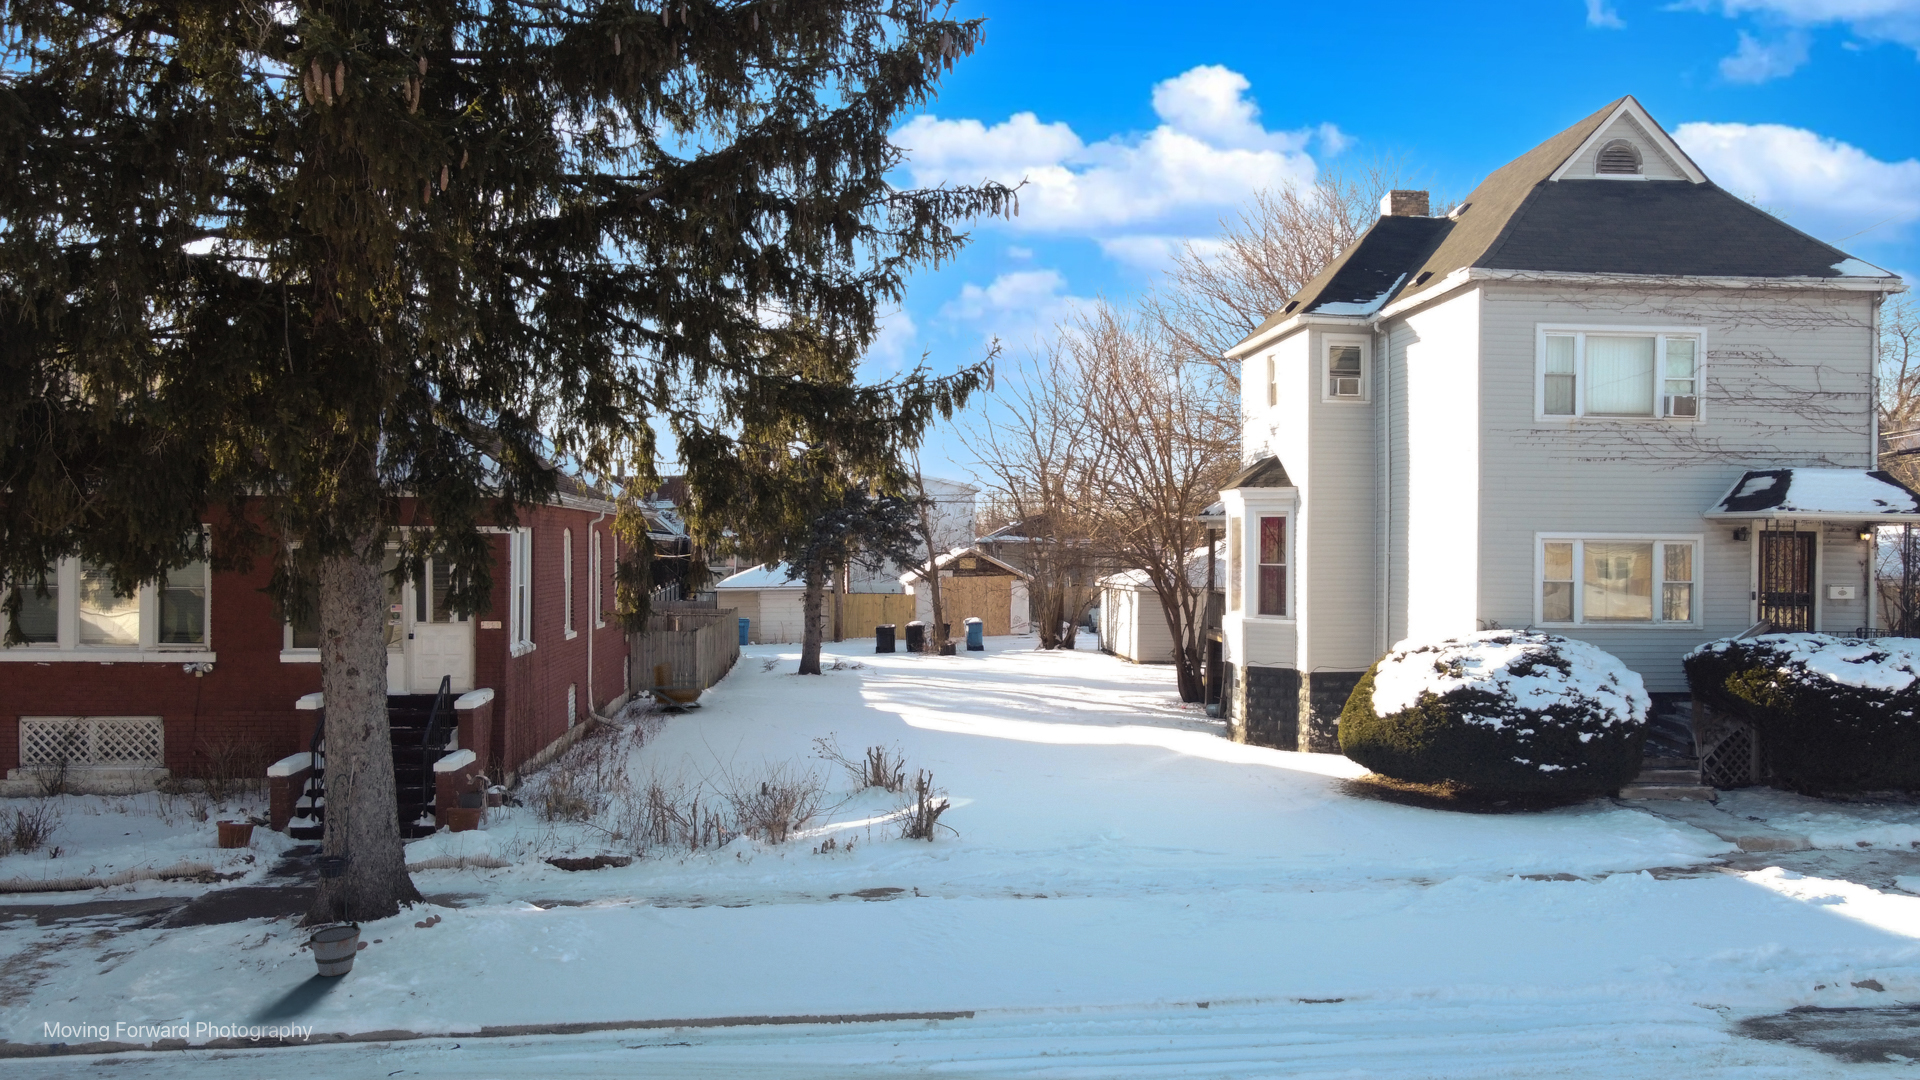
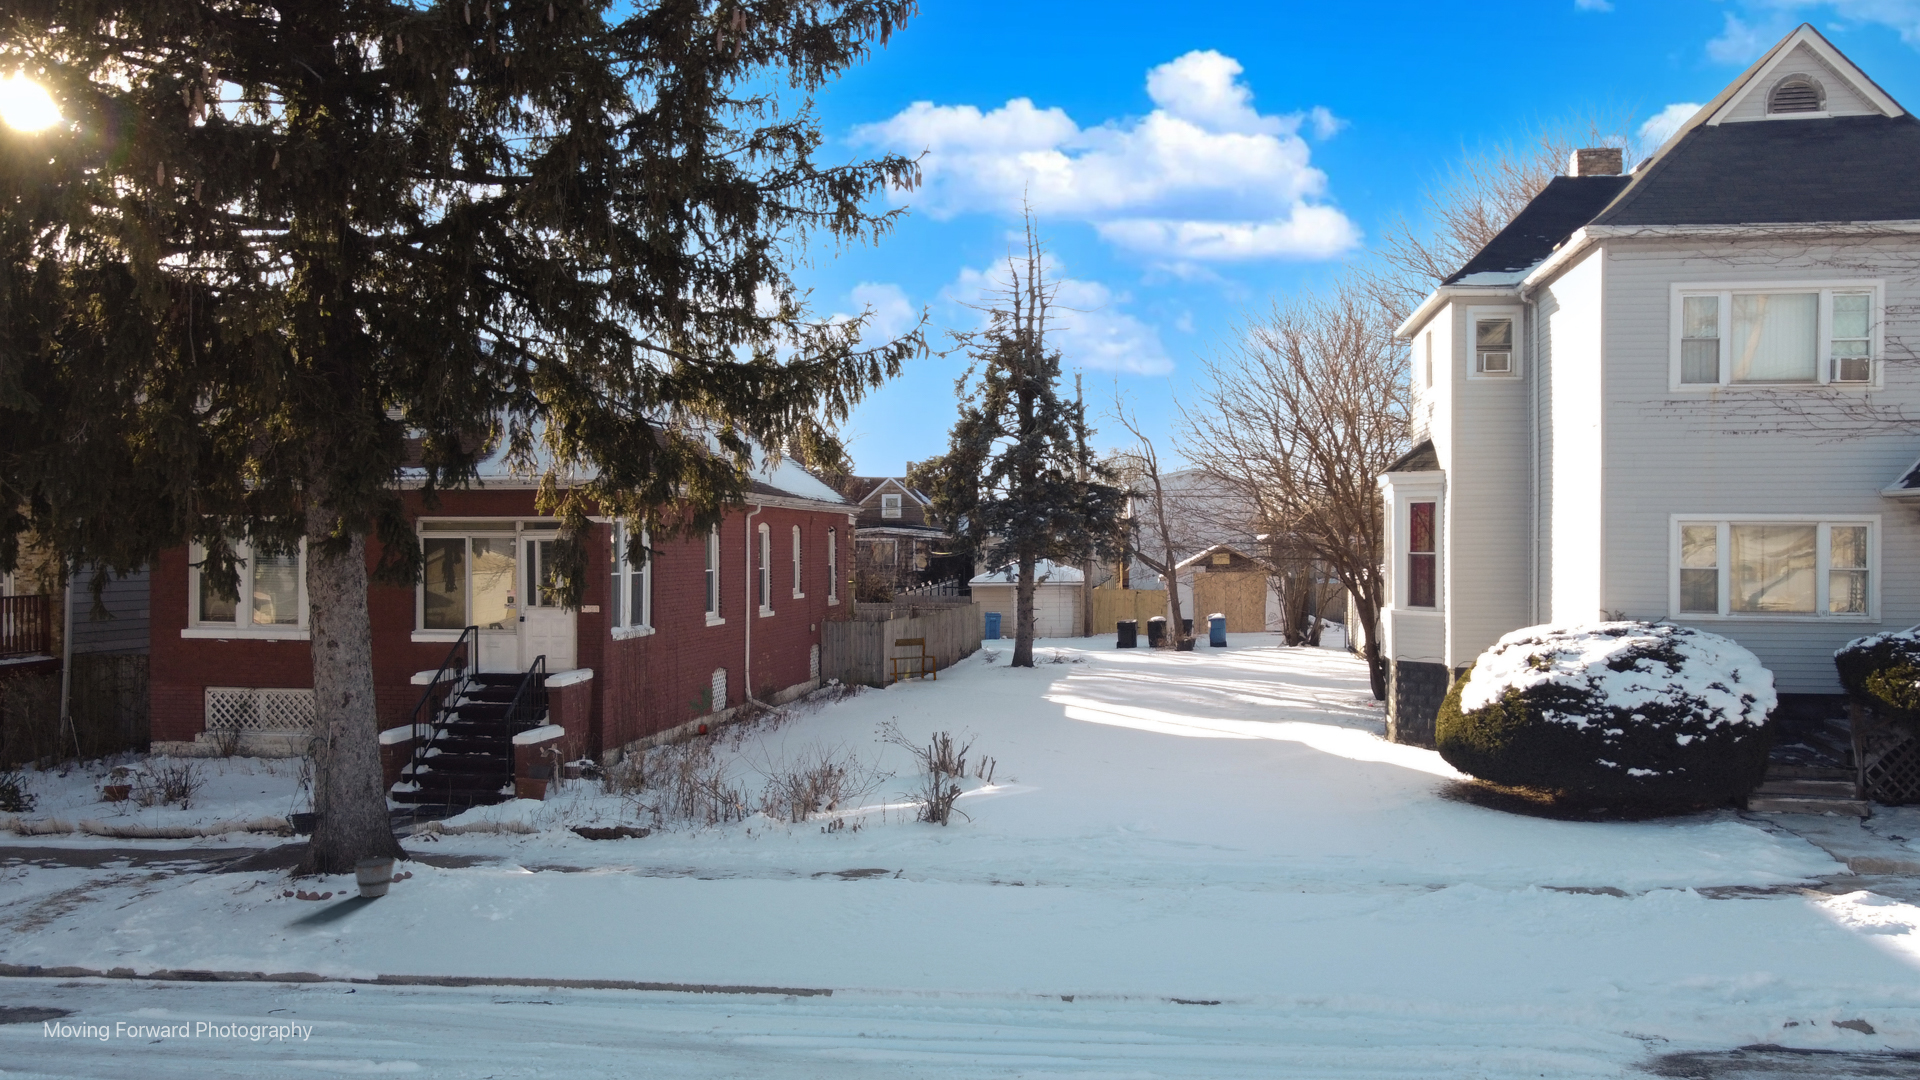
bench: none [755,637,806,683] -> present [890,637,936,683]
lounge chair: present [649,661,701,715] -> none [765,656,820,708]
potted tree: none [584,694,613,748] -> present [689,683,715,734]

